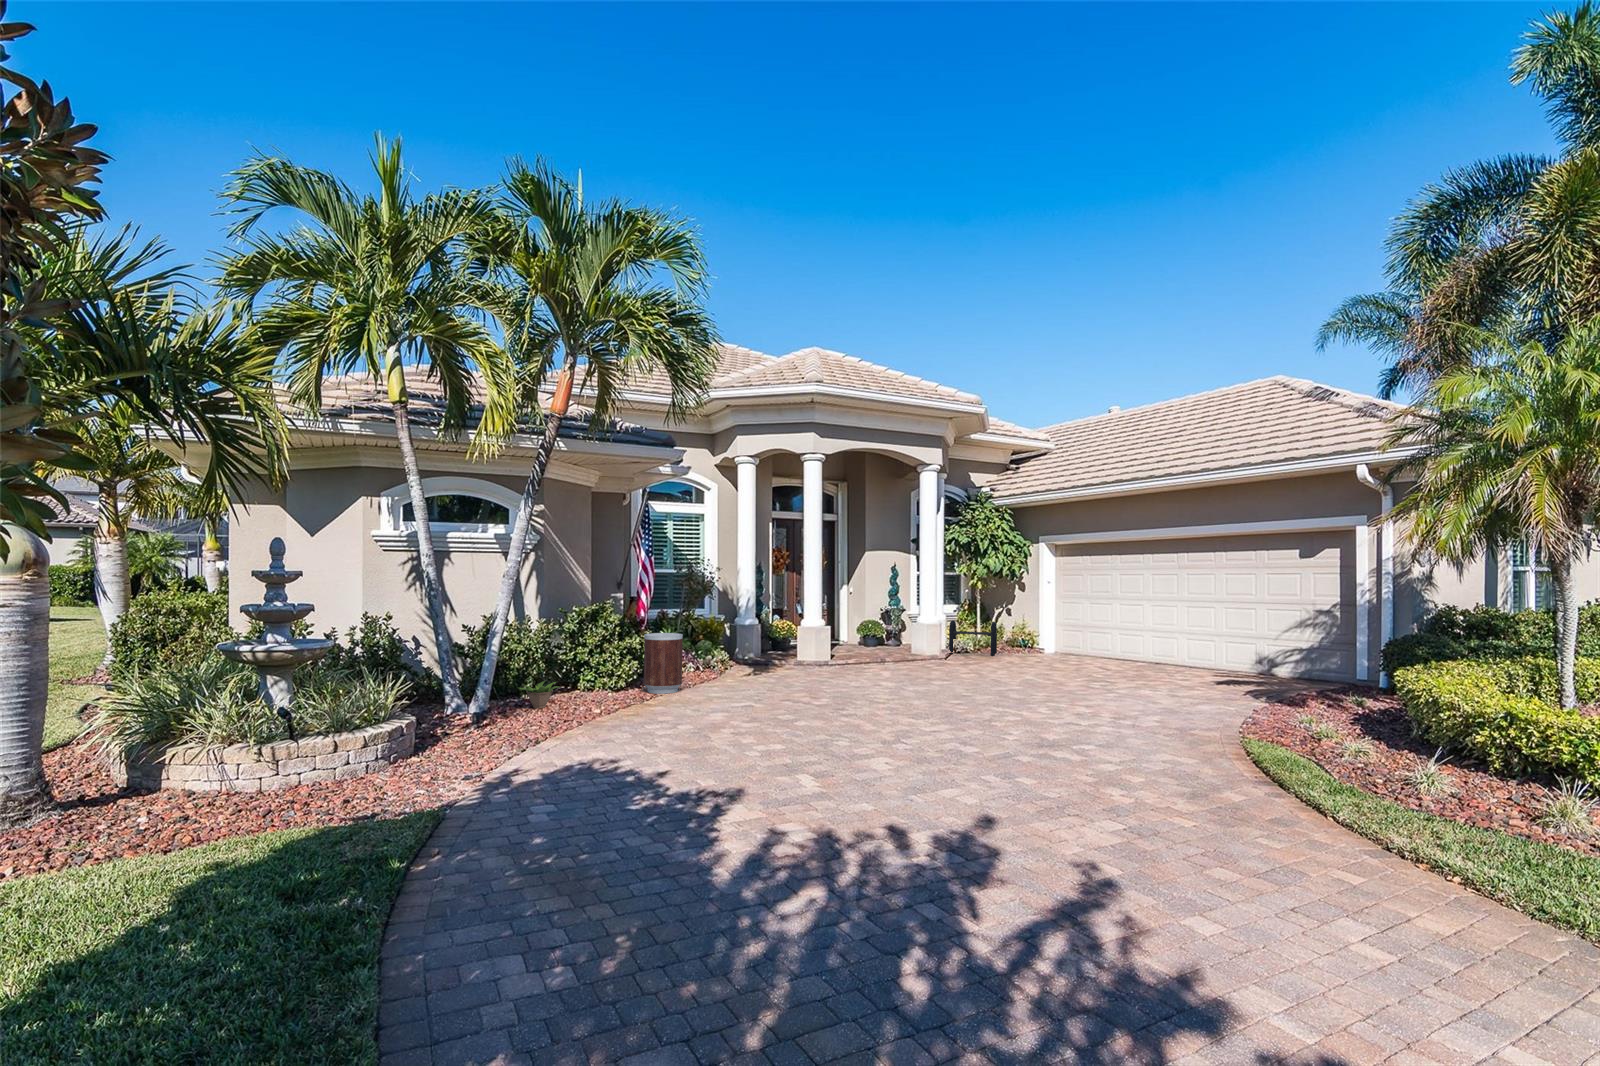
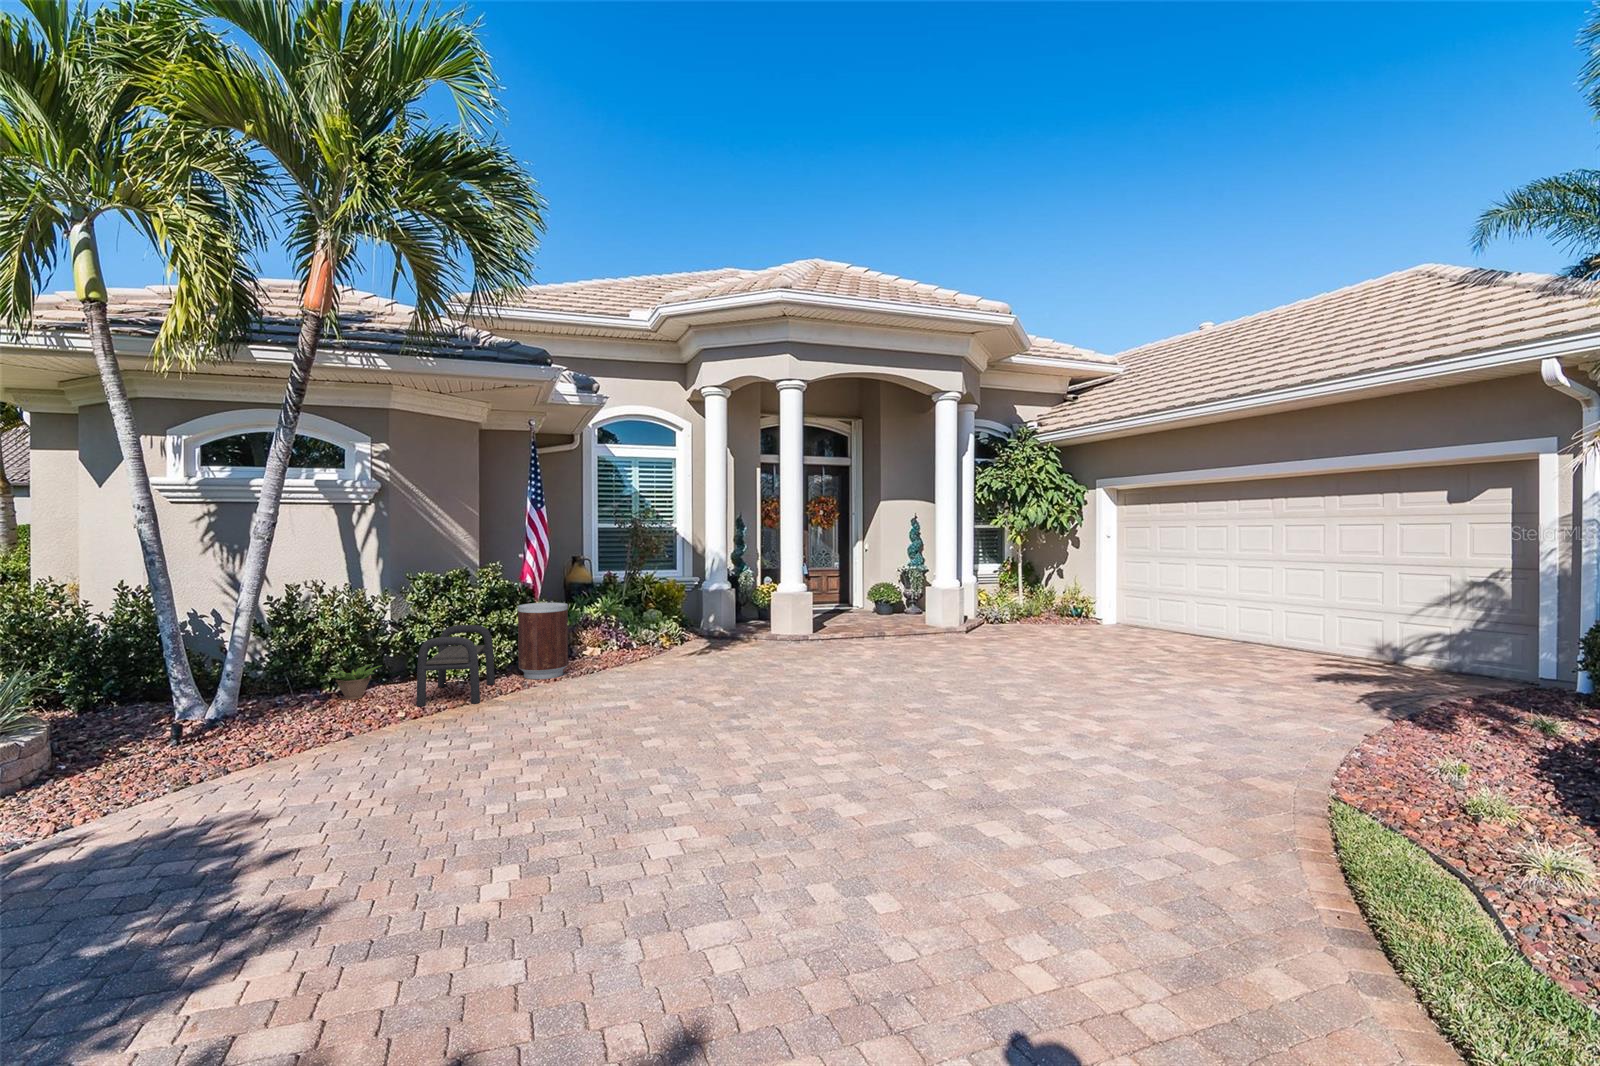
bench: present [949,621,997,656] -> present [416,625,495,706]

